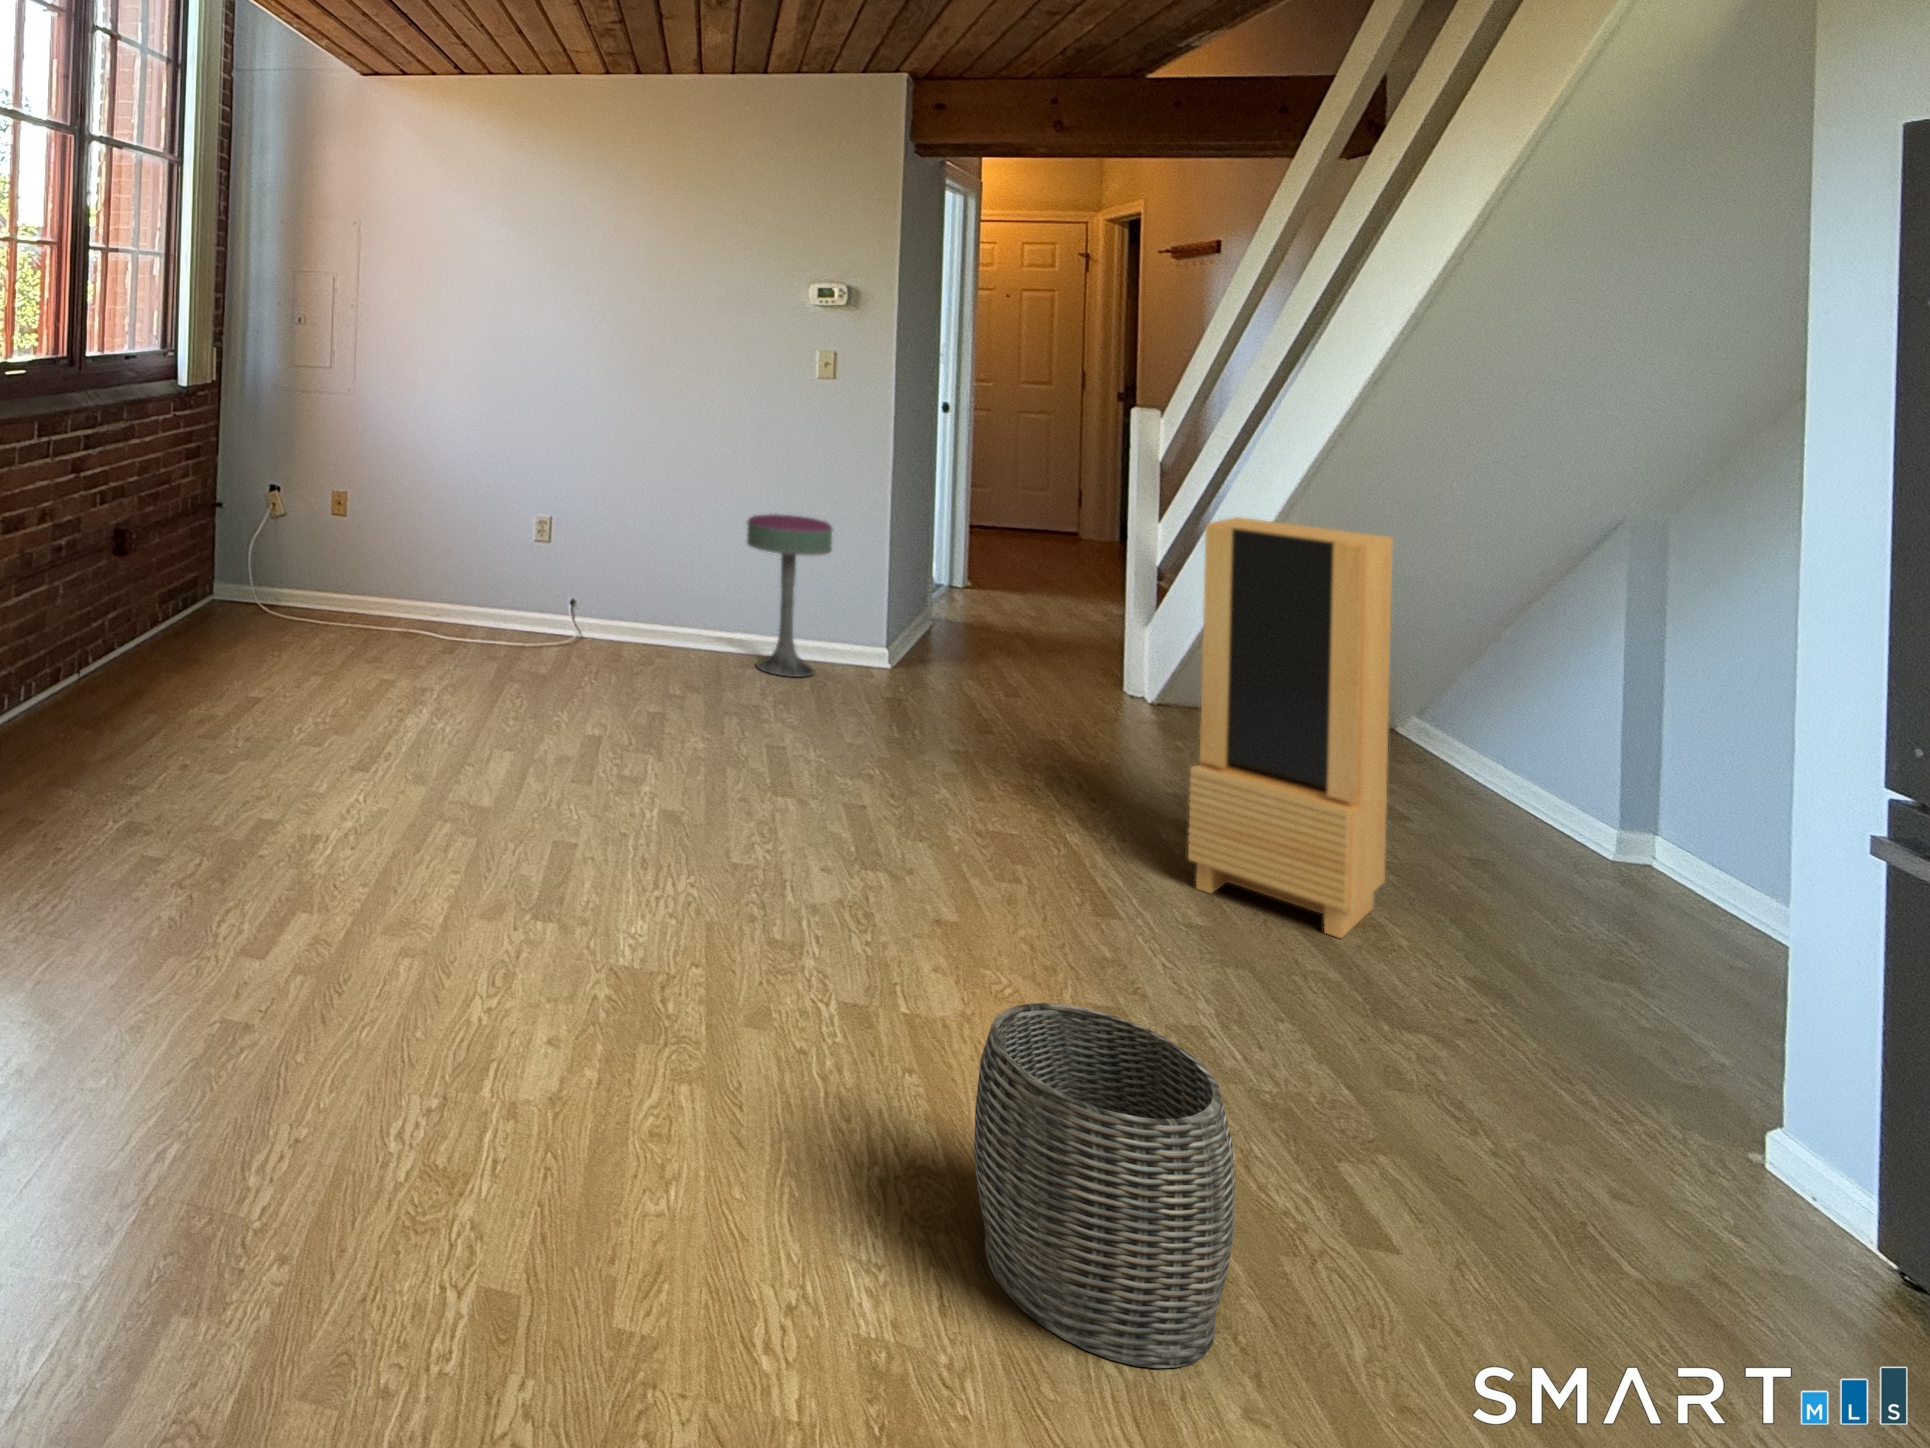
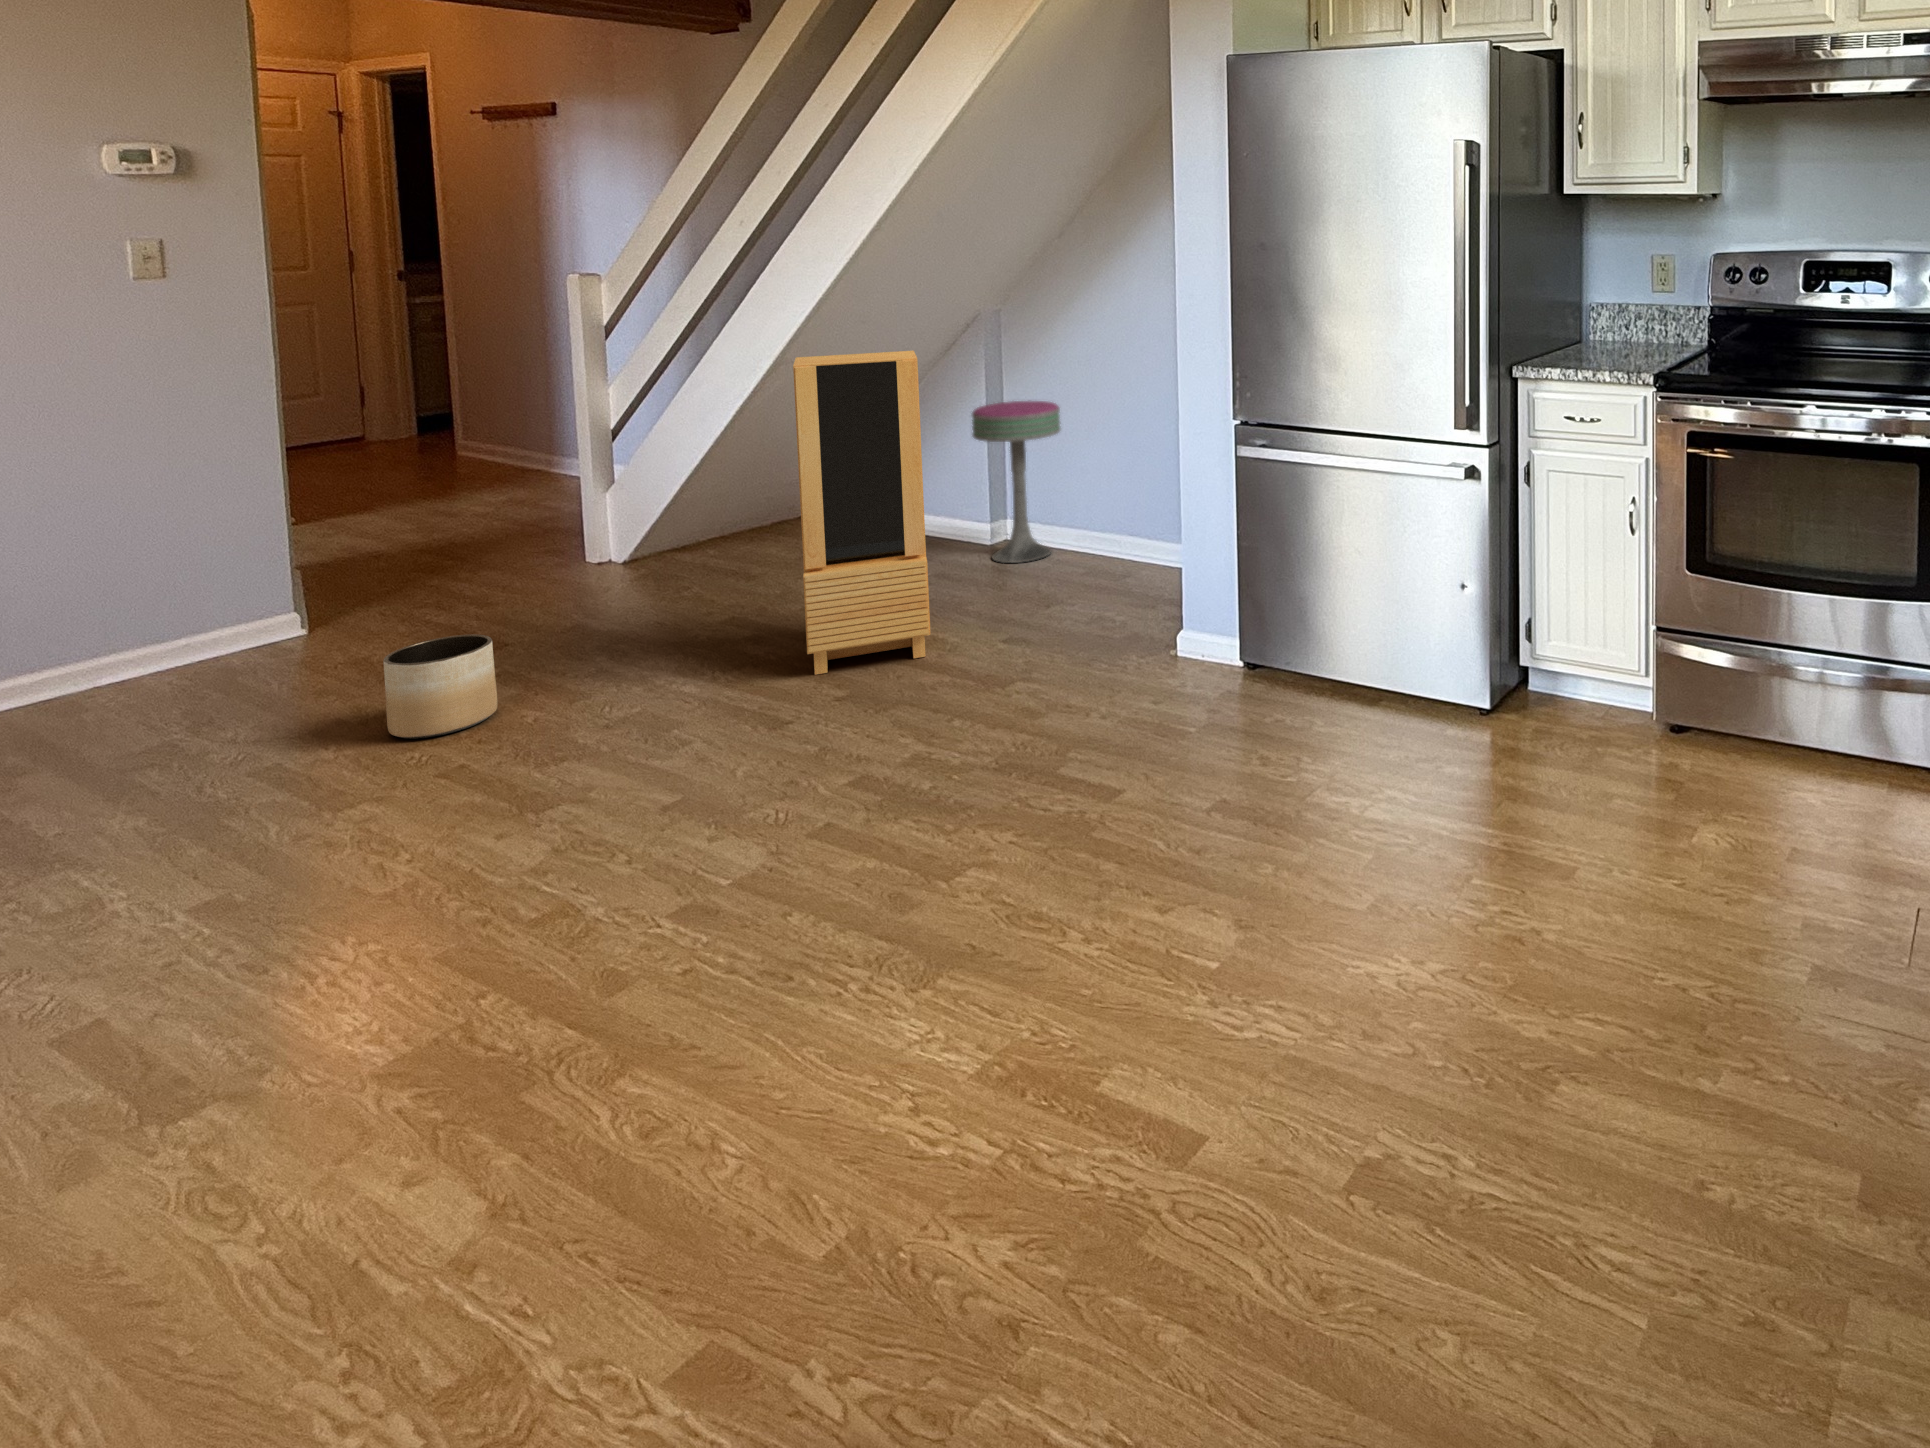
bar stool: present [747,514,832,677] -> present [972,401,1060,563]
planter: none [851,695,929,782] -> present [383,635,498,739]
woven basket: present [974,1003,1235,1368] -> none [942,727,1124,972]

